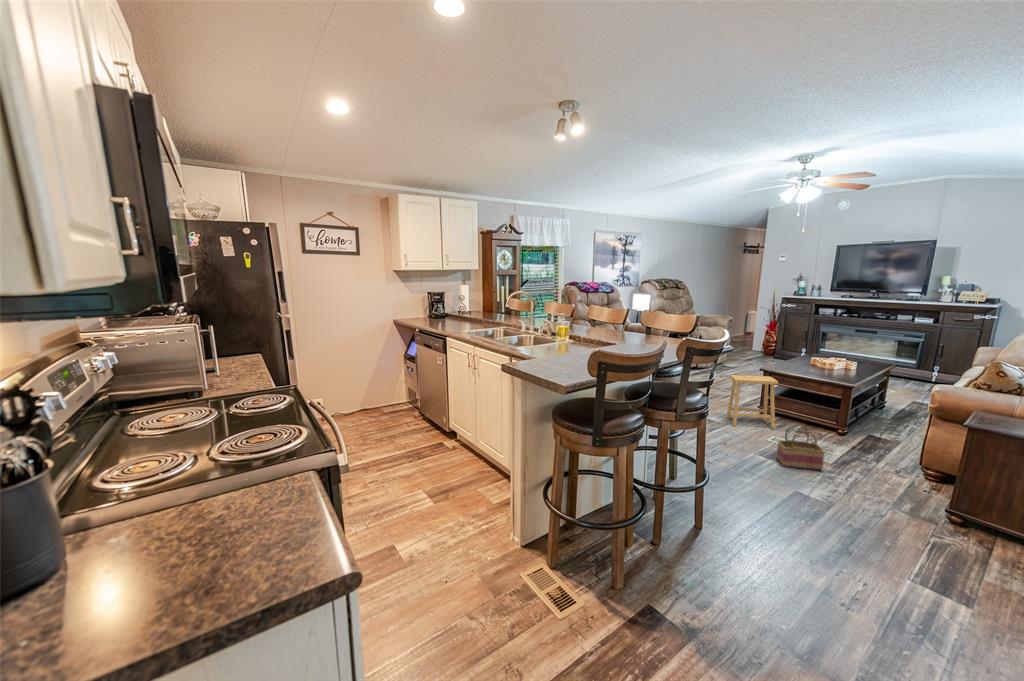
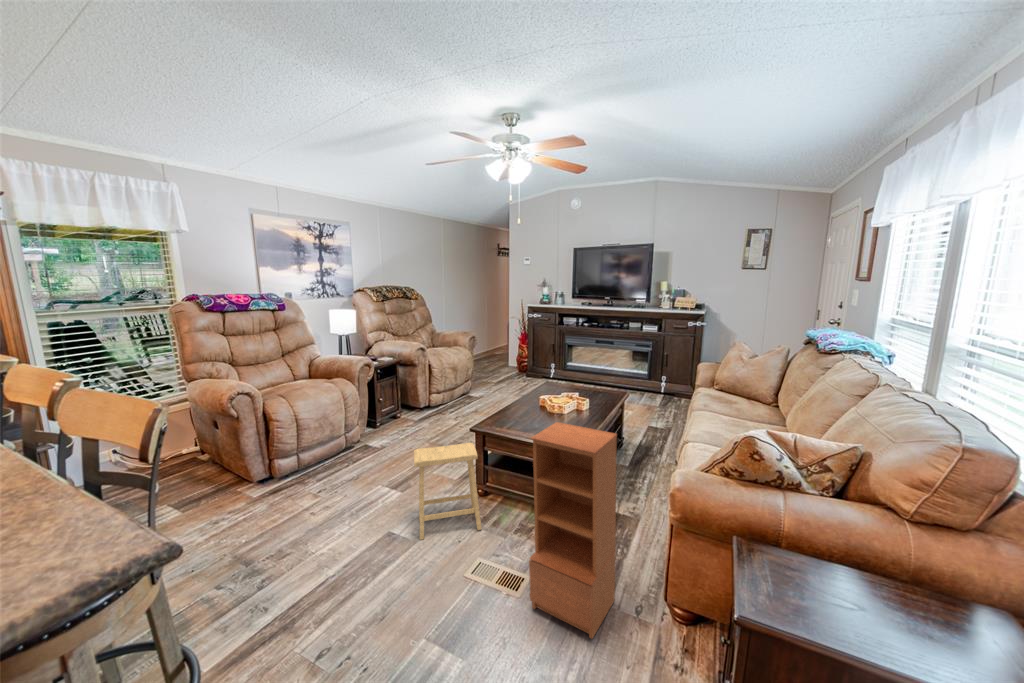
bookcase: none [826,359,906,480] -> present [529,422,617,639]
basket: present [777,424,825,470] -> none [454,556,521,650]

